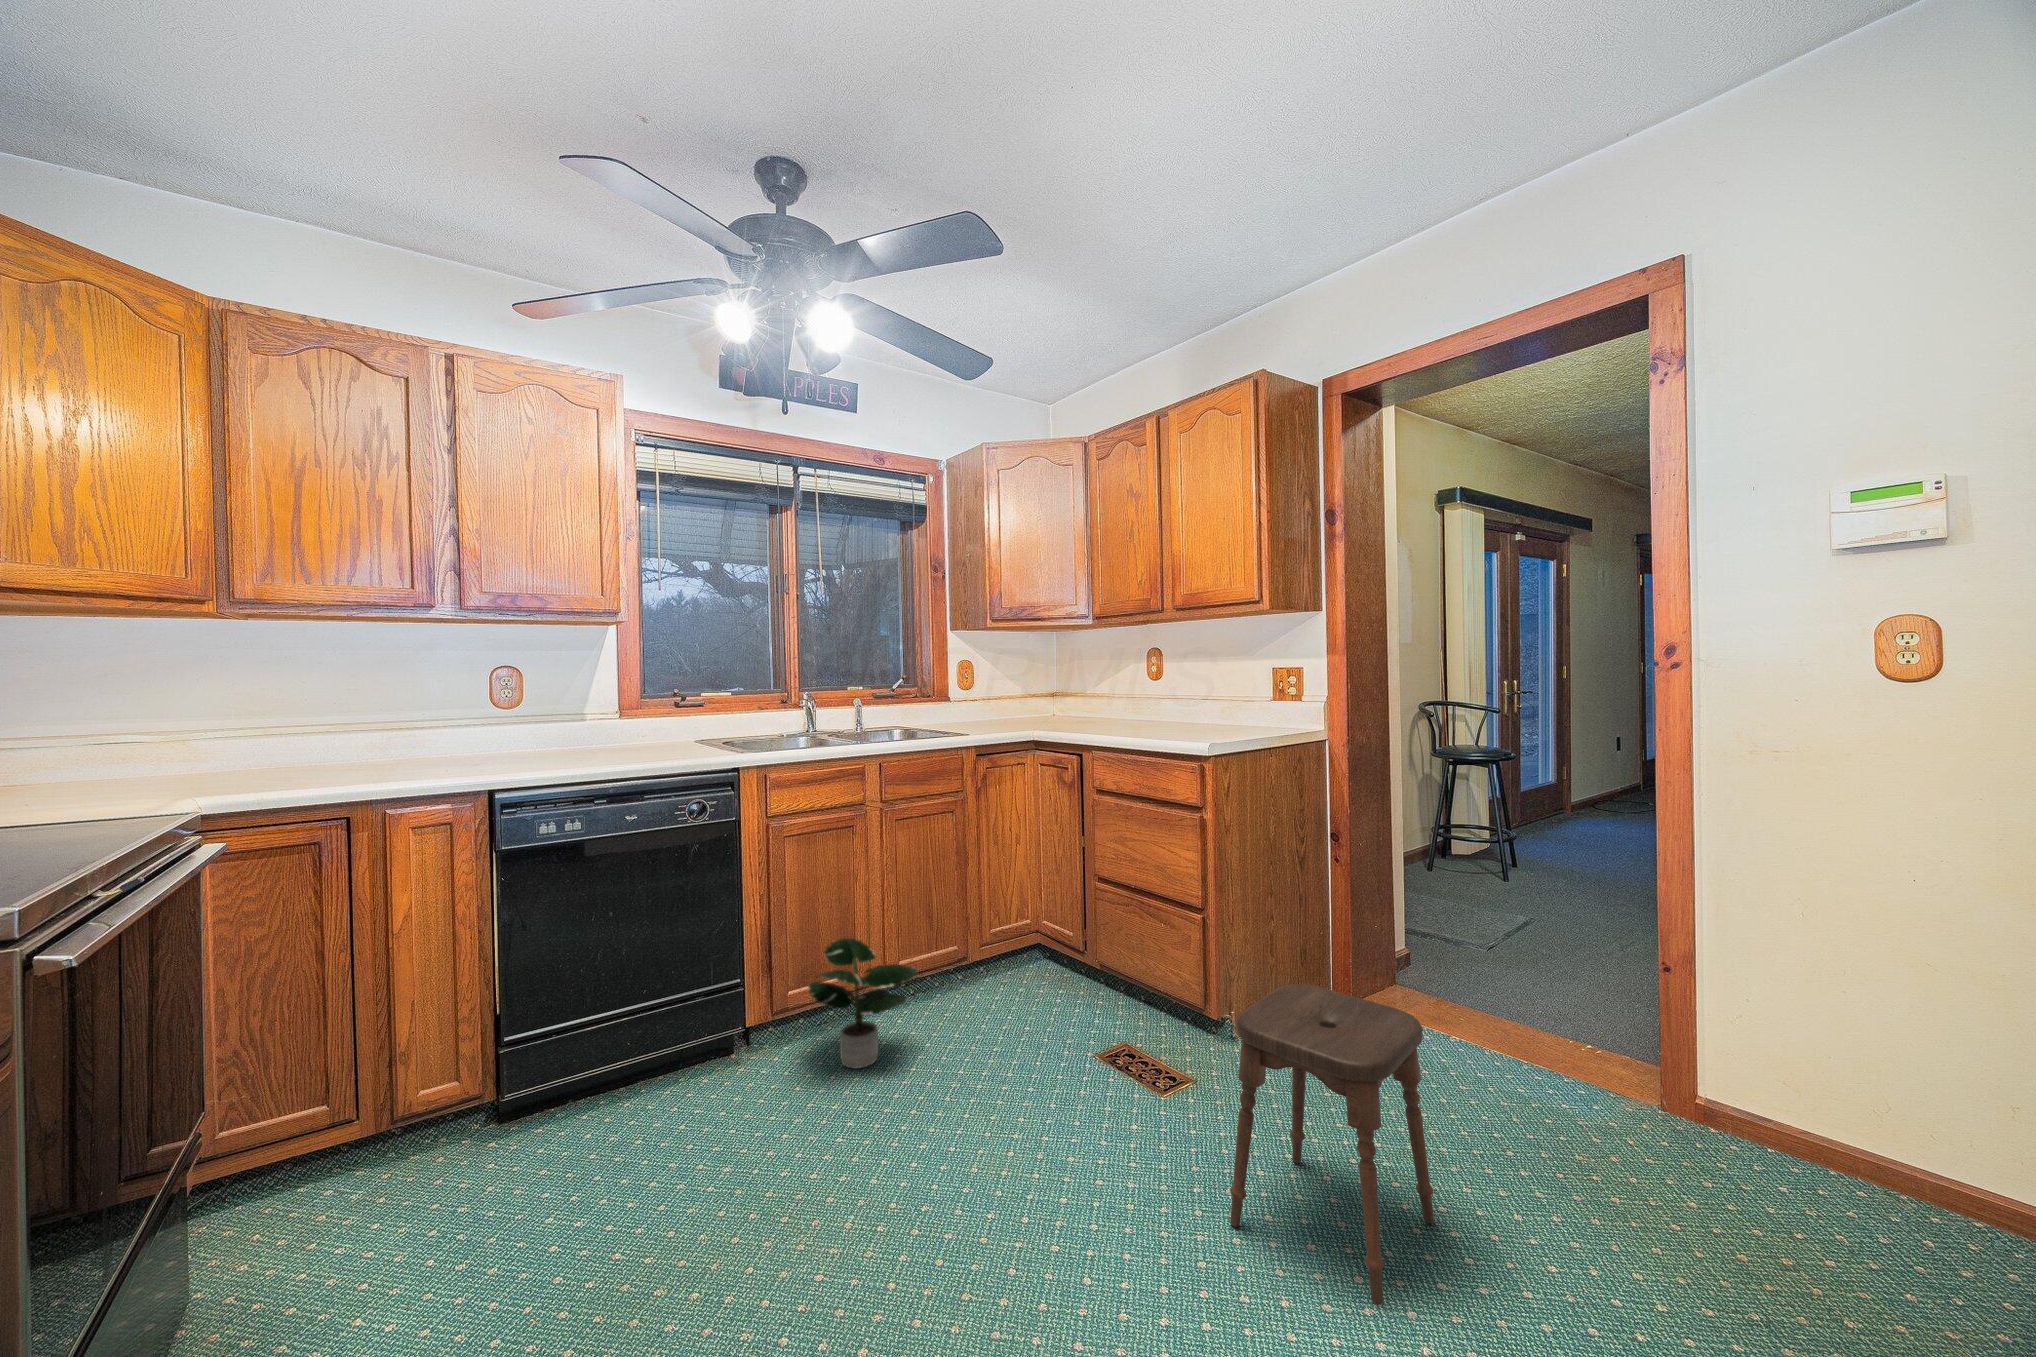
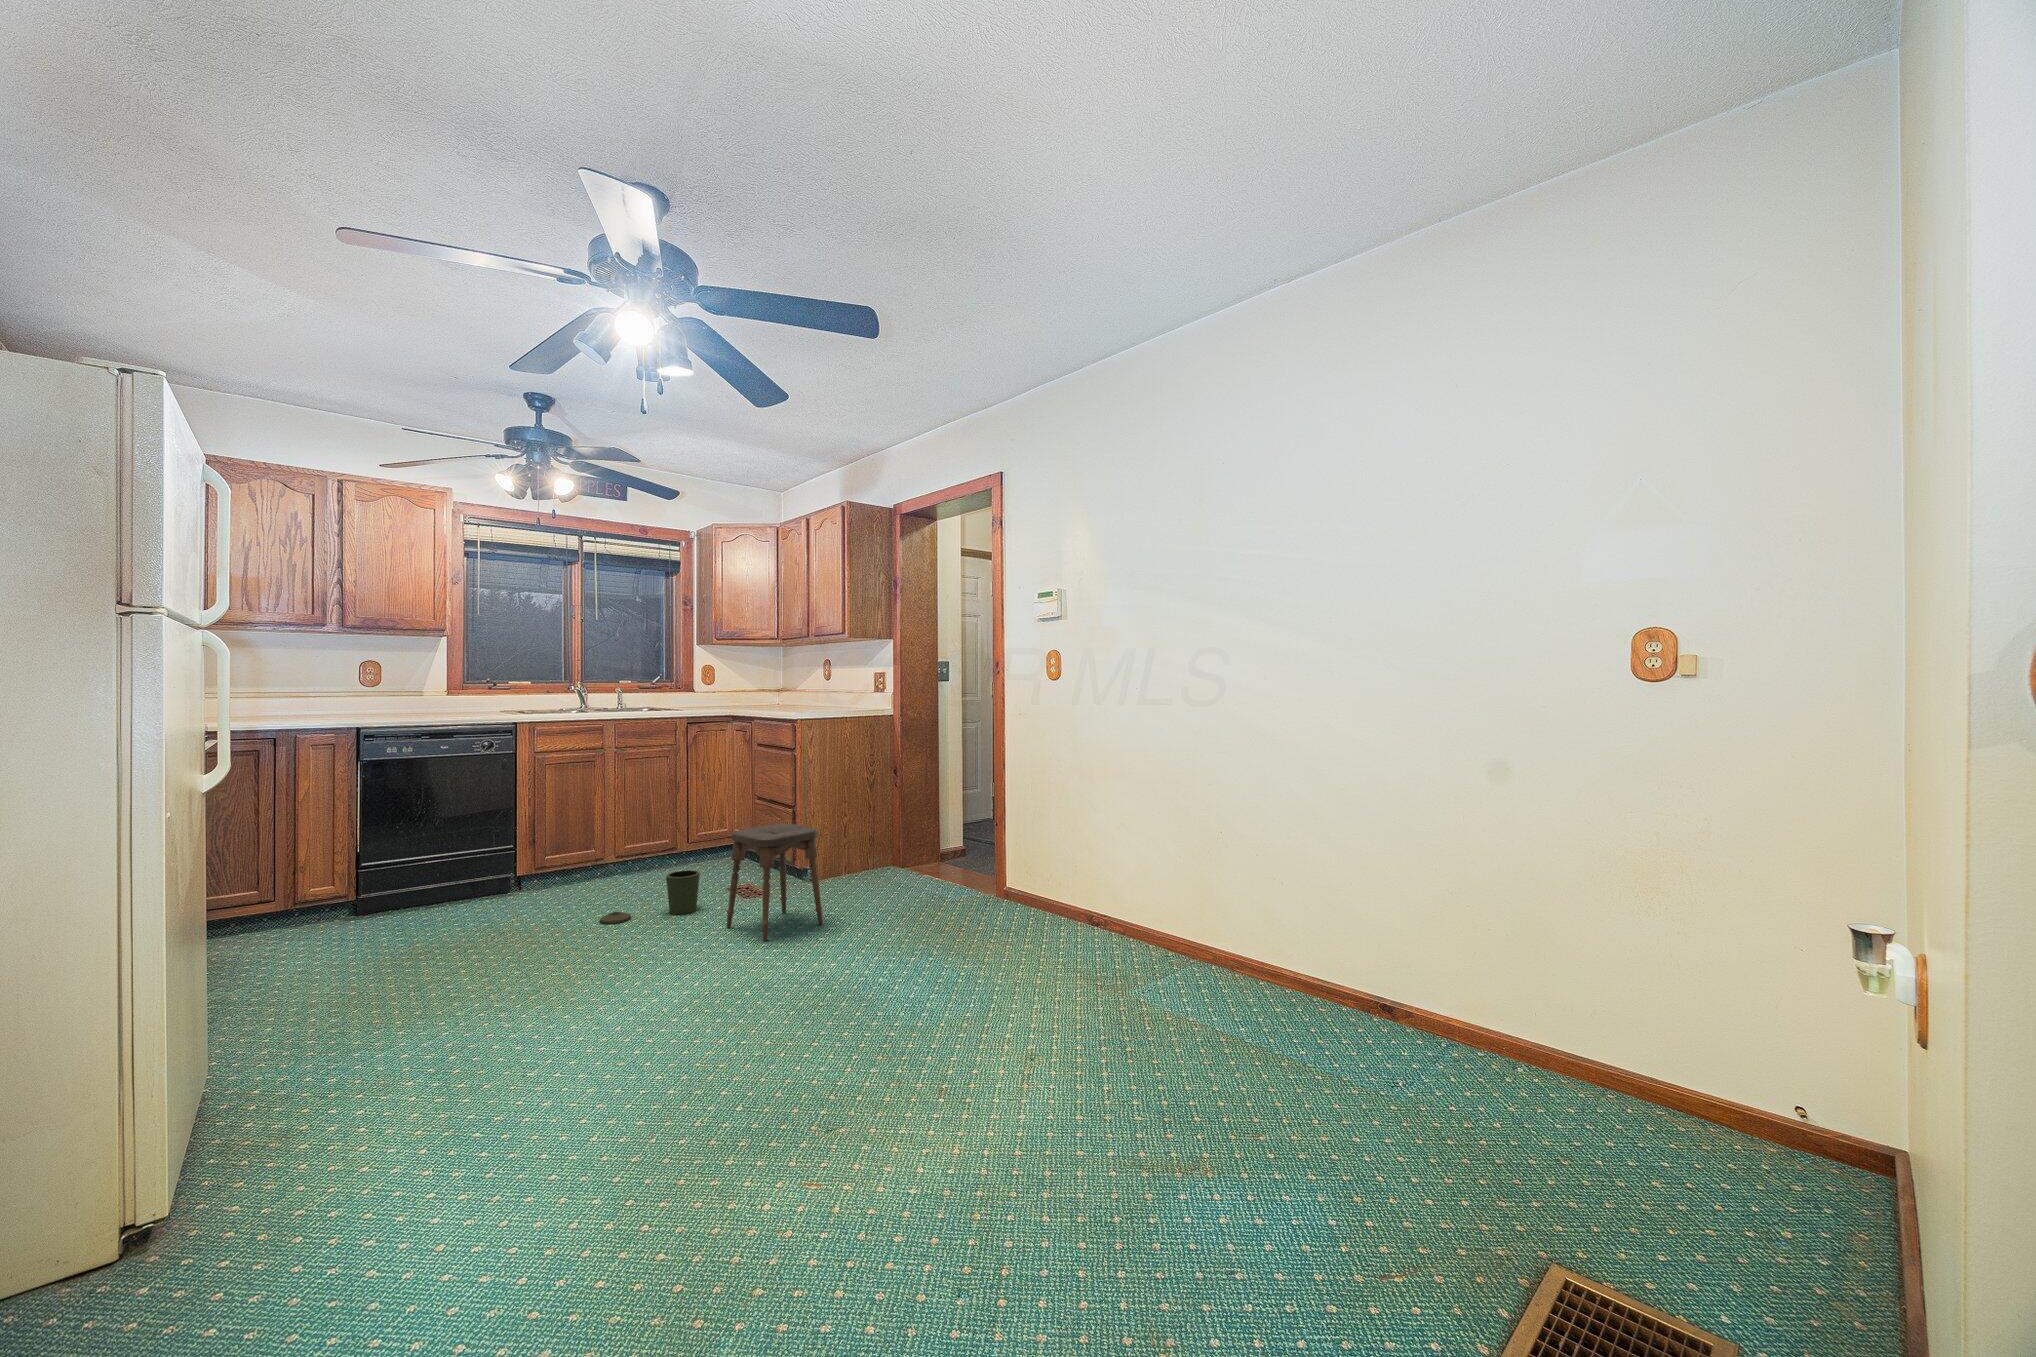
potted plant: present [808,938,917,1069] -> none [552,825,622,893]
trash can: none [946,1057,1113,1194] -> present [599,870,700,924]

